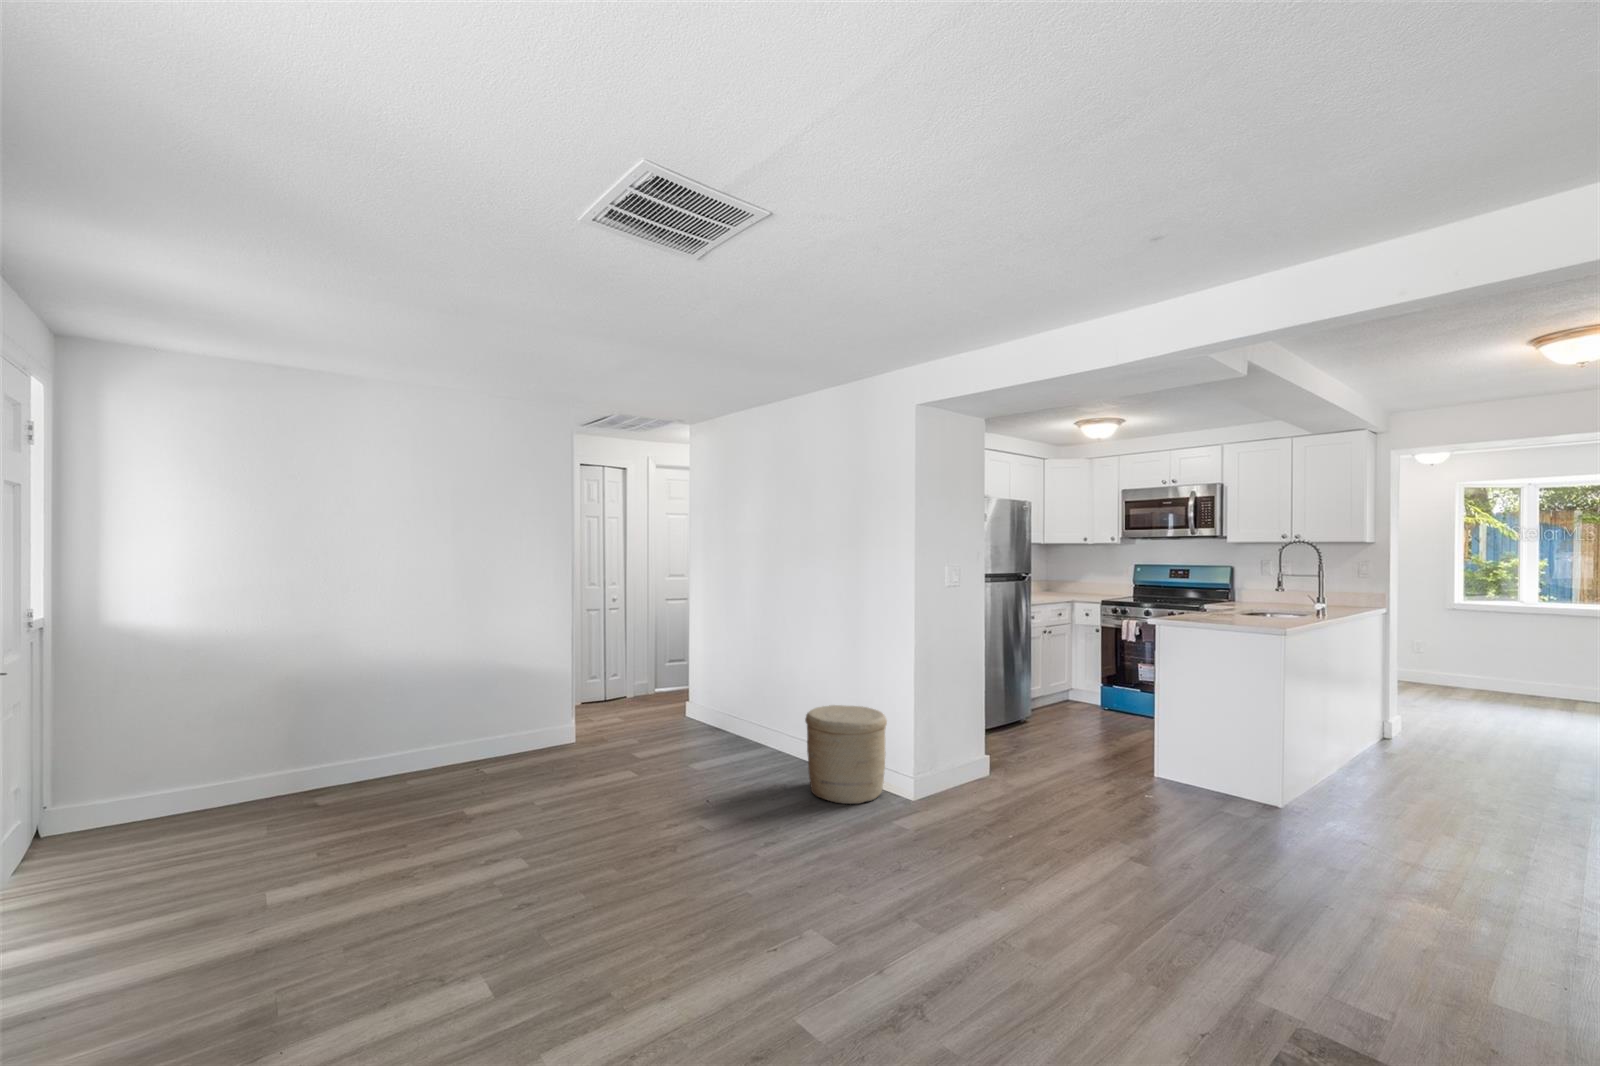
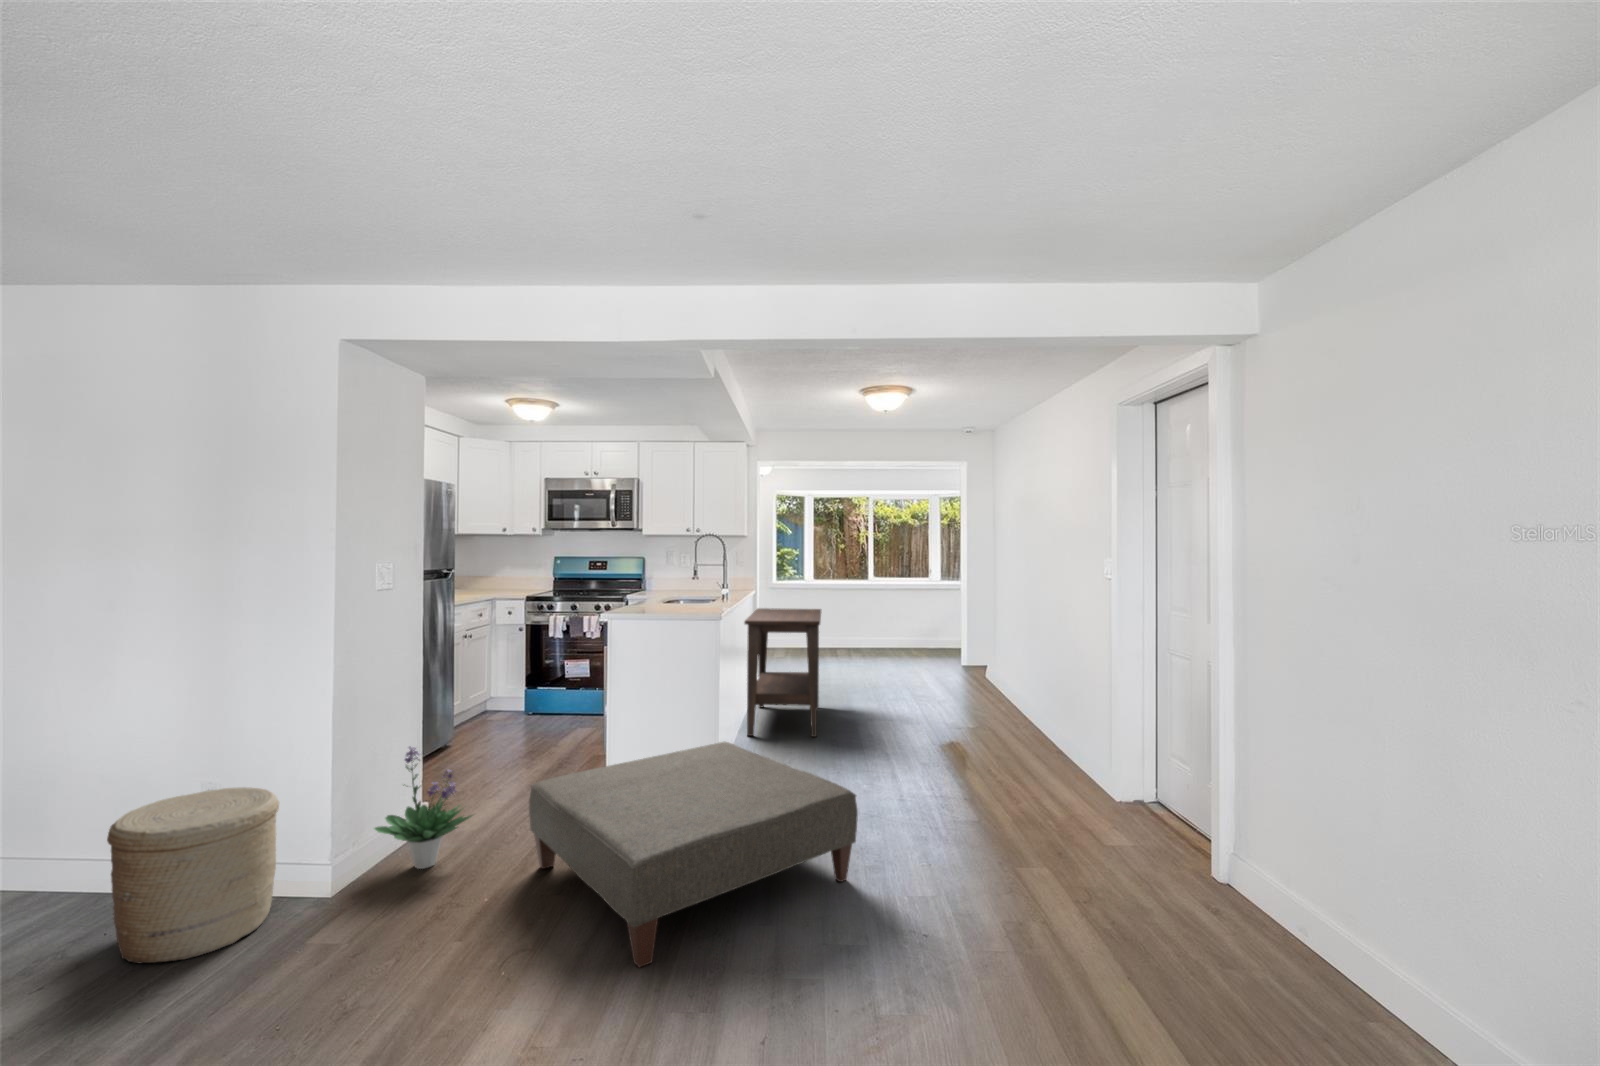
side table: none [1341,632,1492,803] -> present [744,608,821,737]
potted plant: none [944,703,1016,799] -> present [375,747,472,869]
ottoman: none [1052,752,1412,949] -> present [529,742,858,967]

